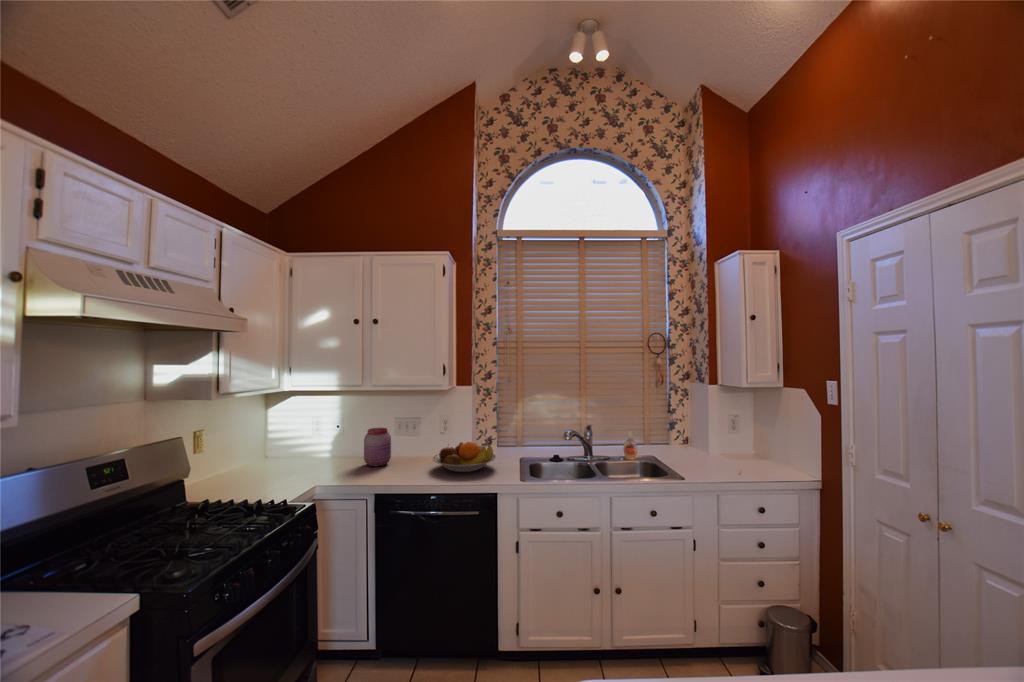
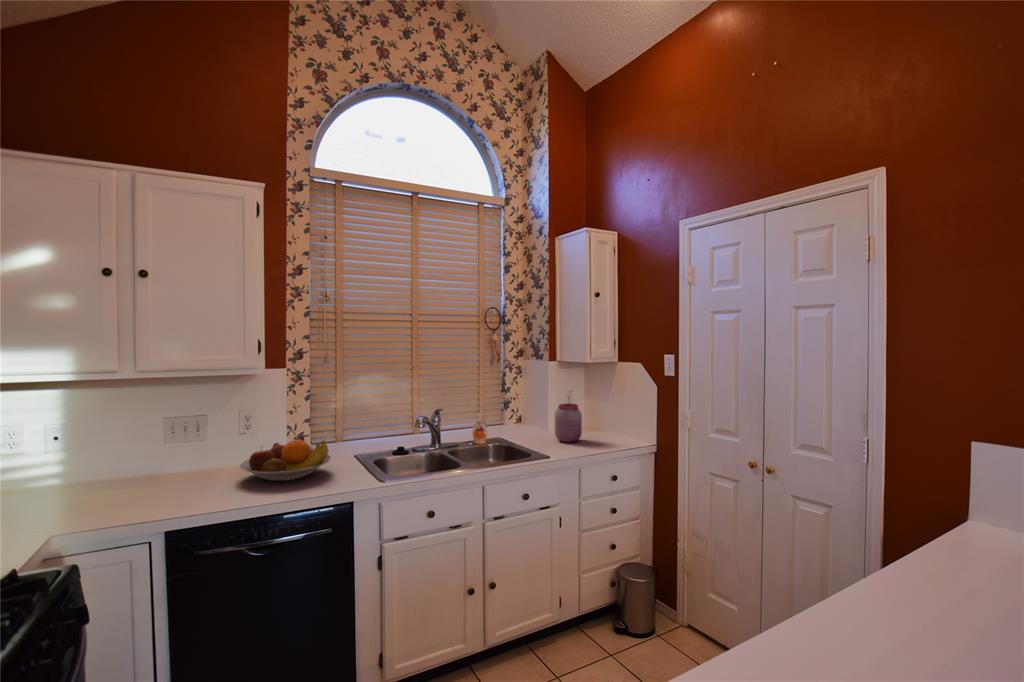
jar: present [364,428,391,466] -> present [555,404,582,443]

